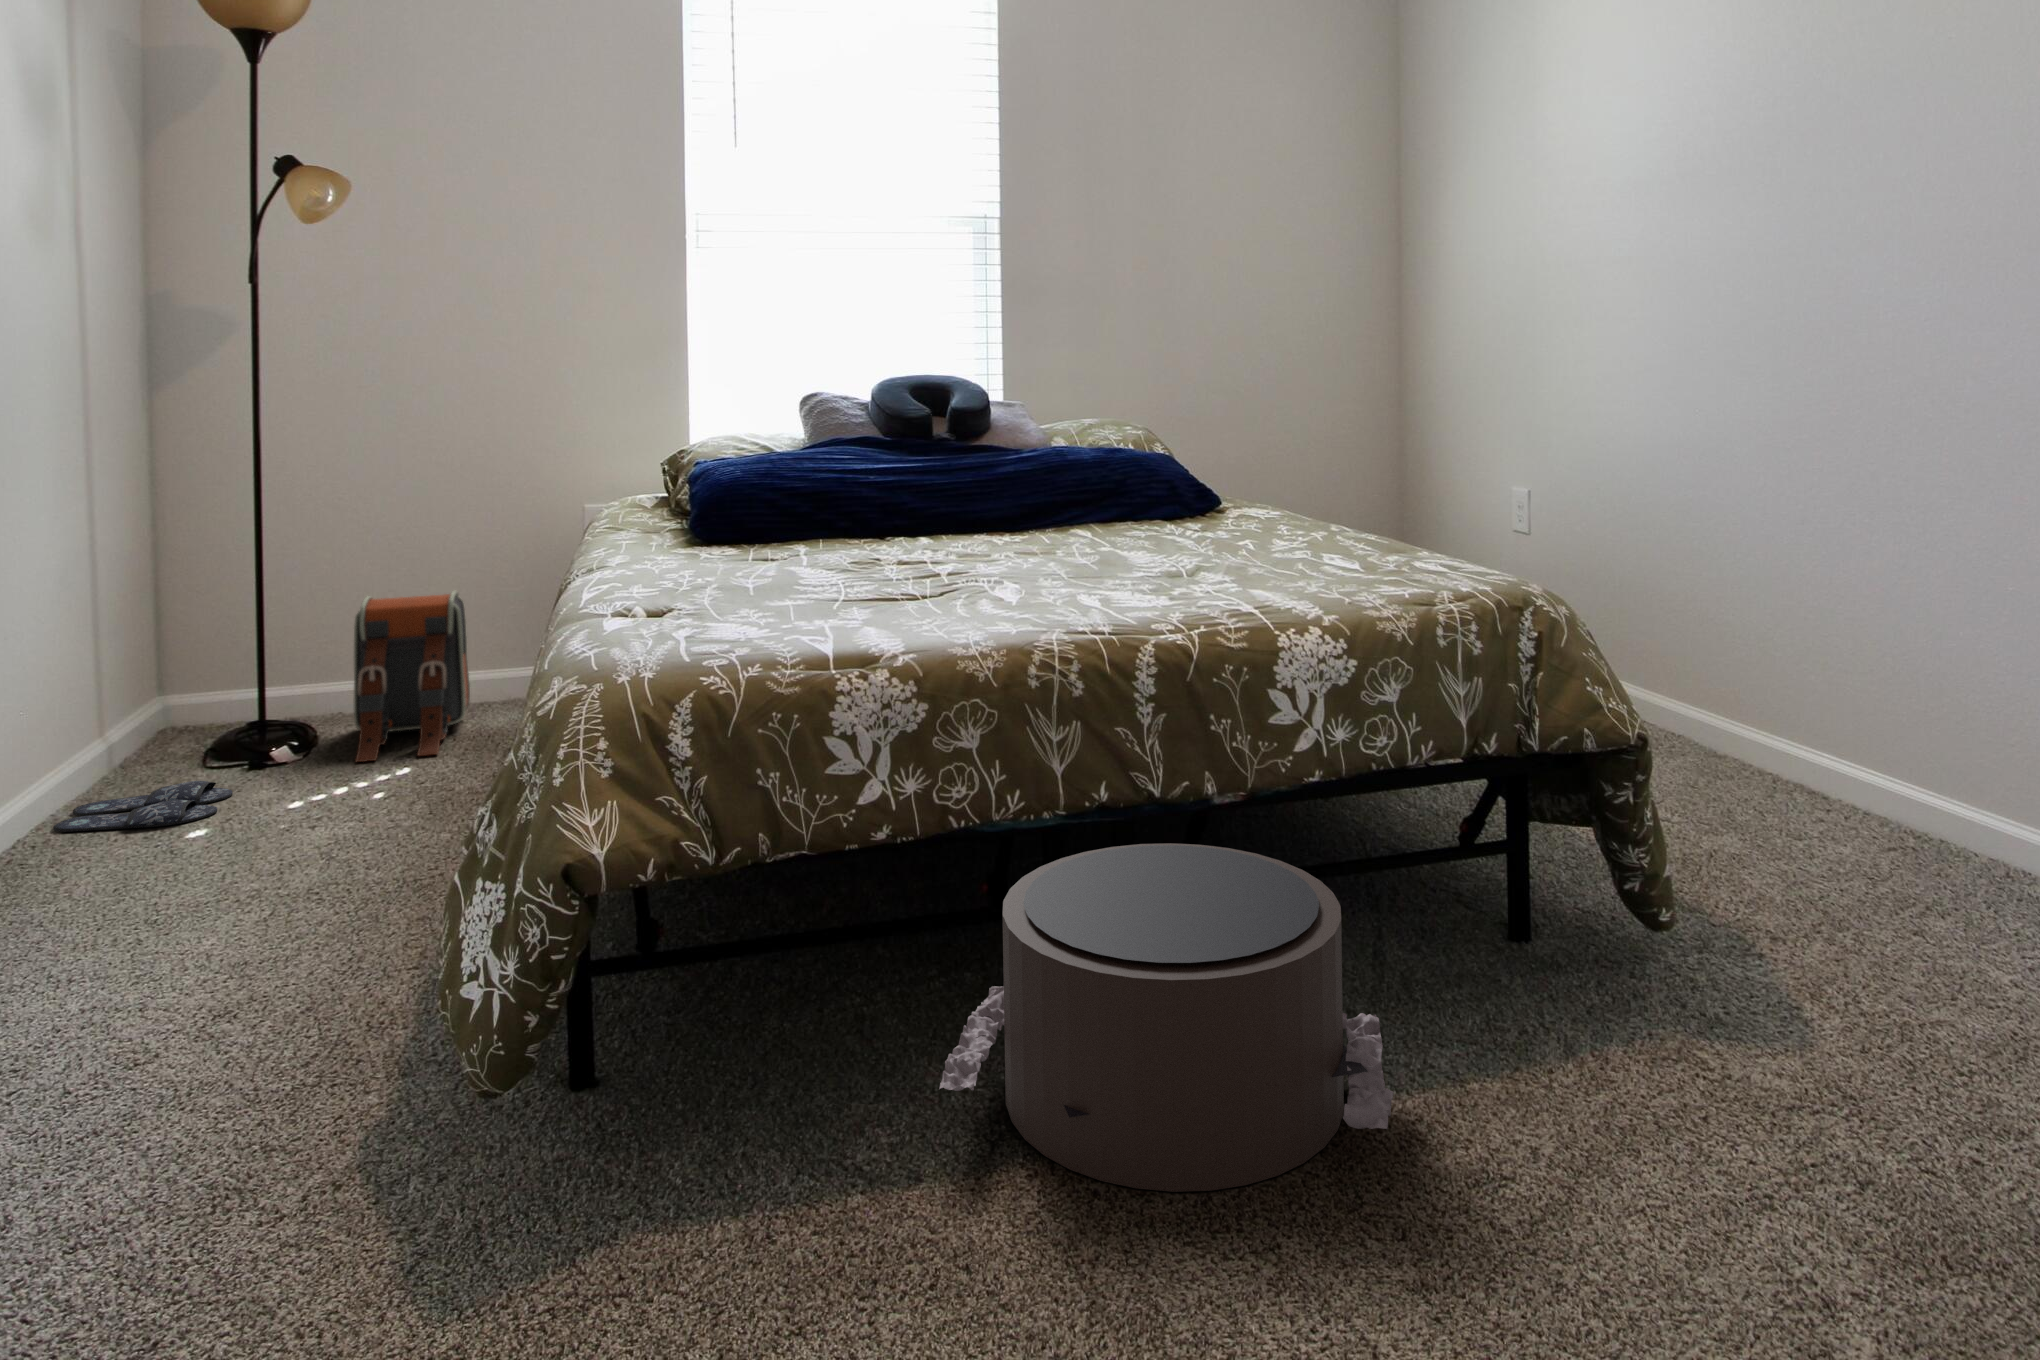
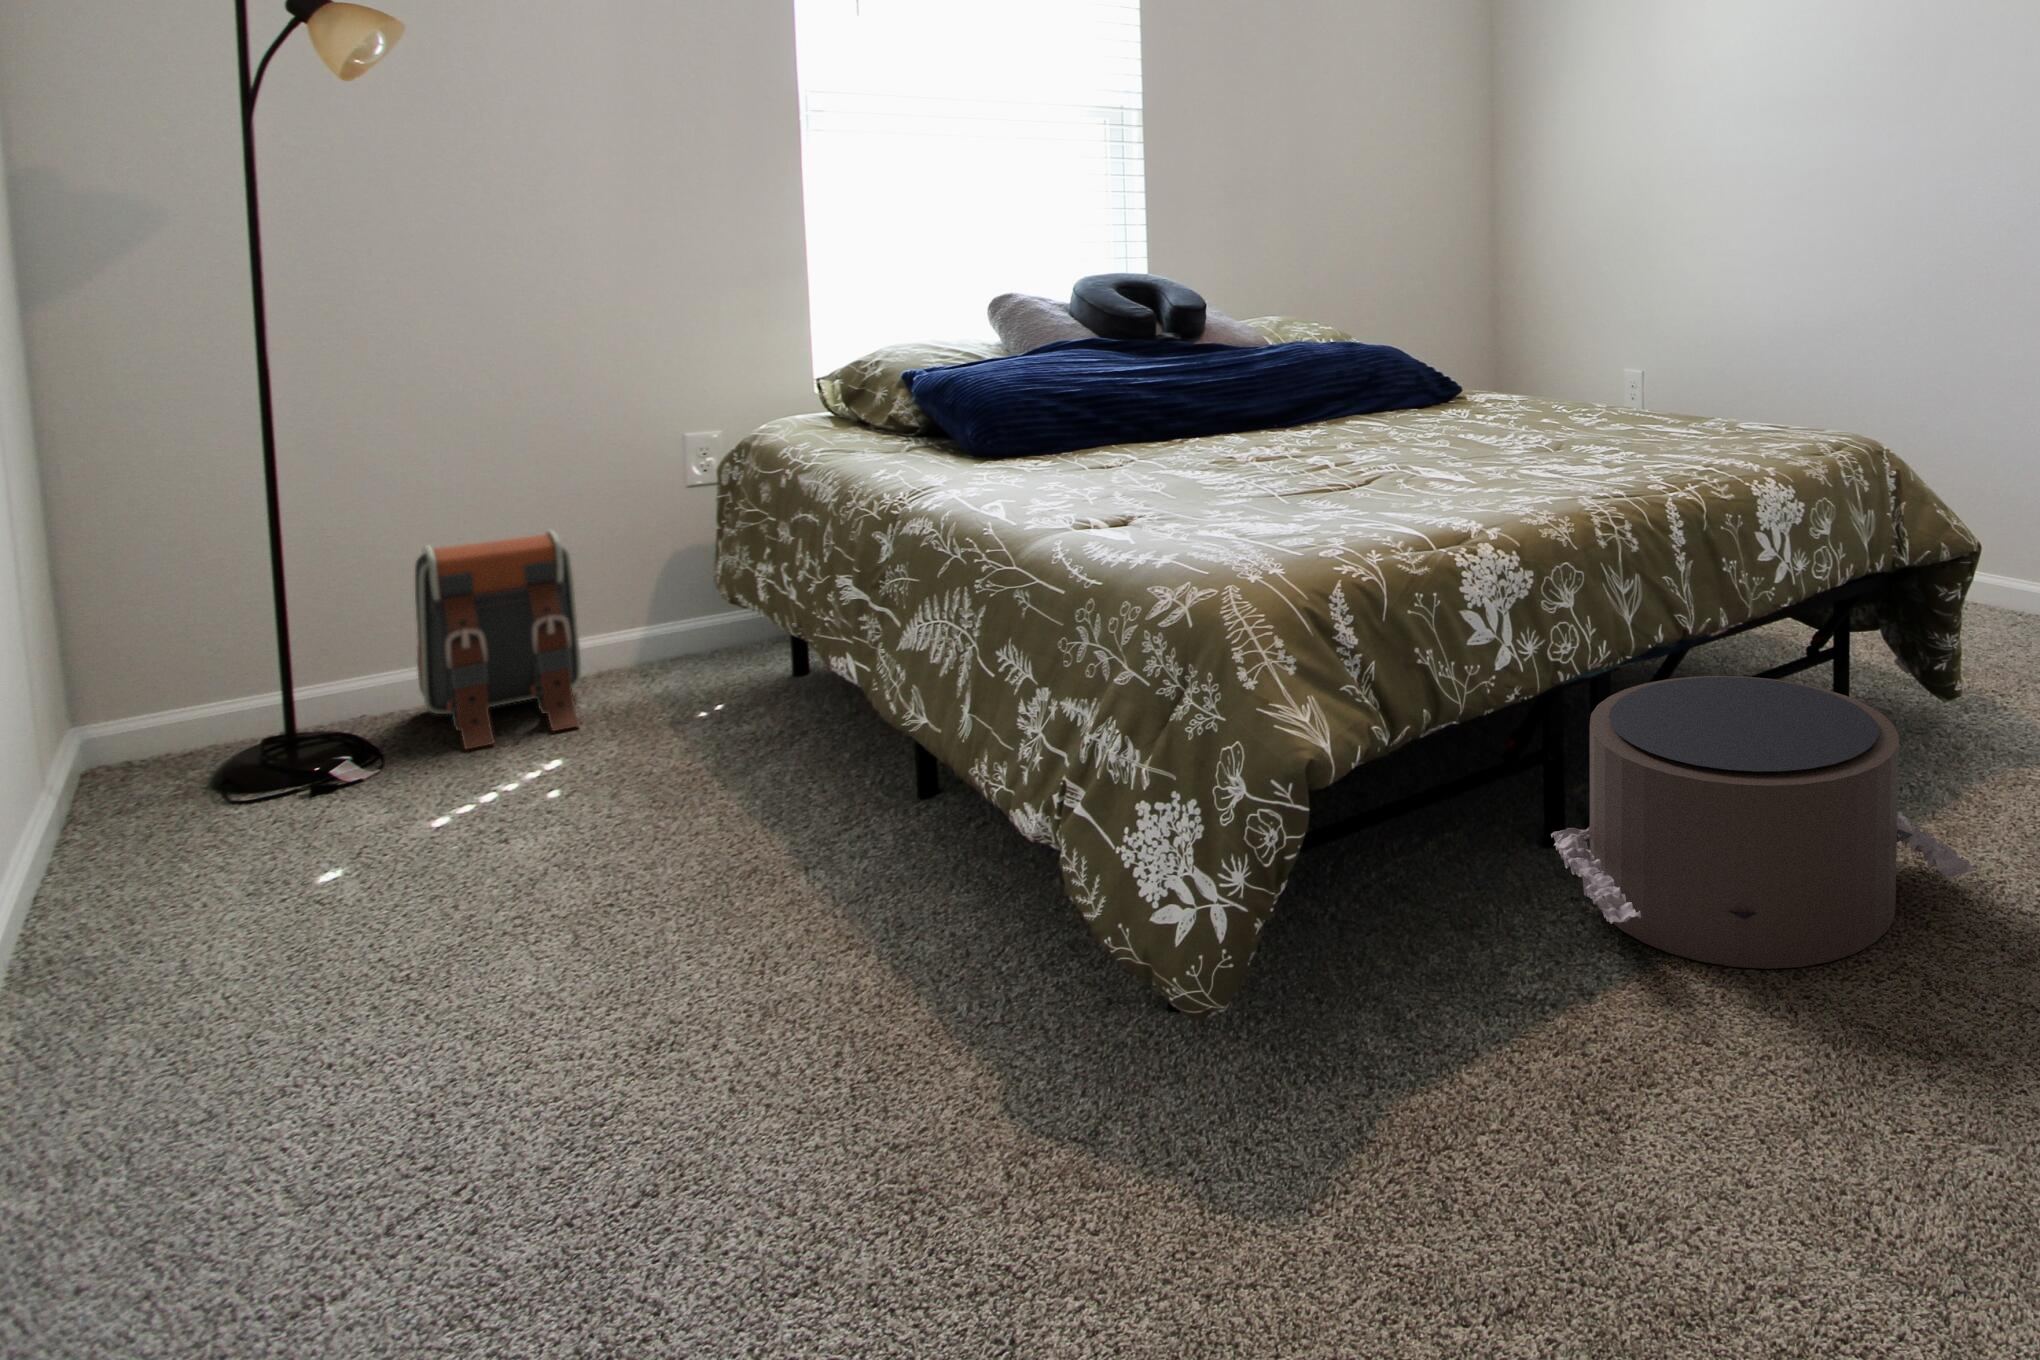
slippers: present [53,781,233,832] -> none [39,801,314,900]

